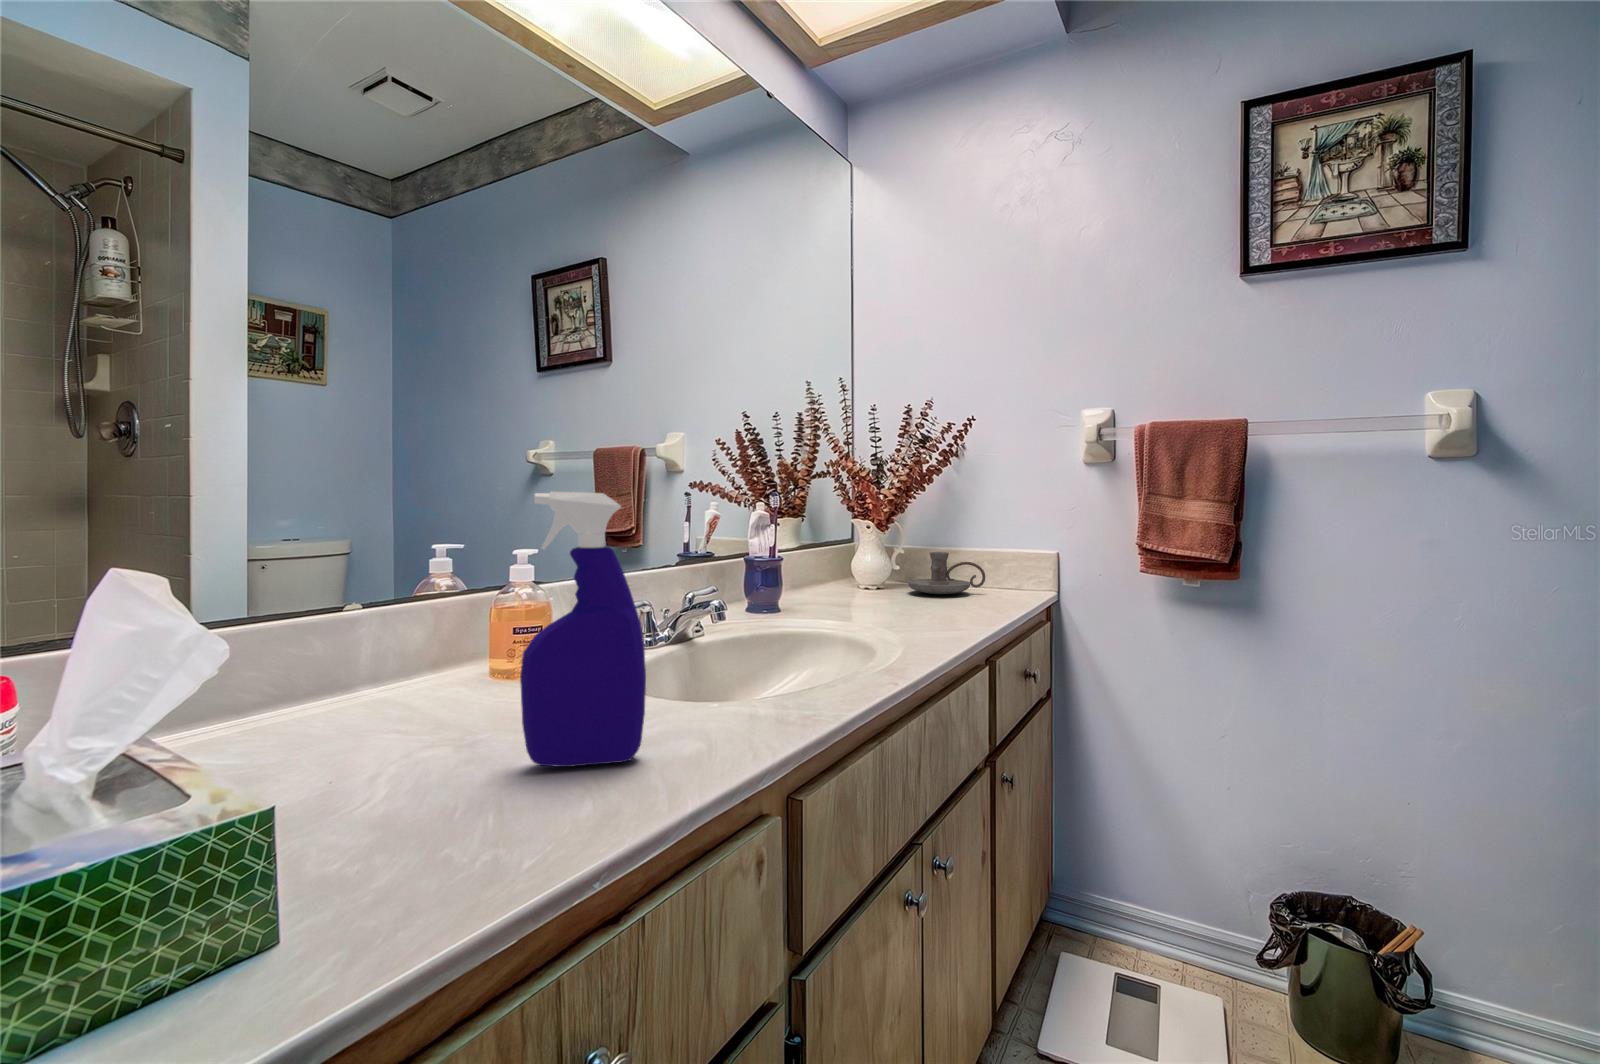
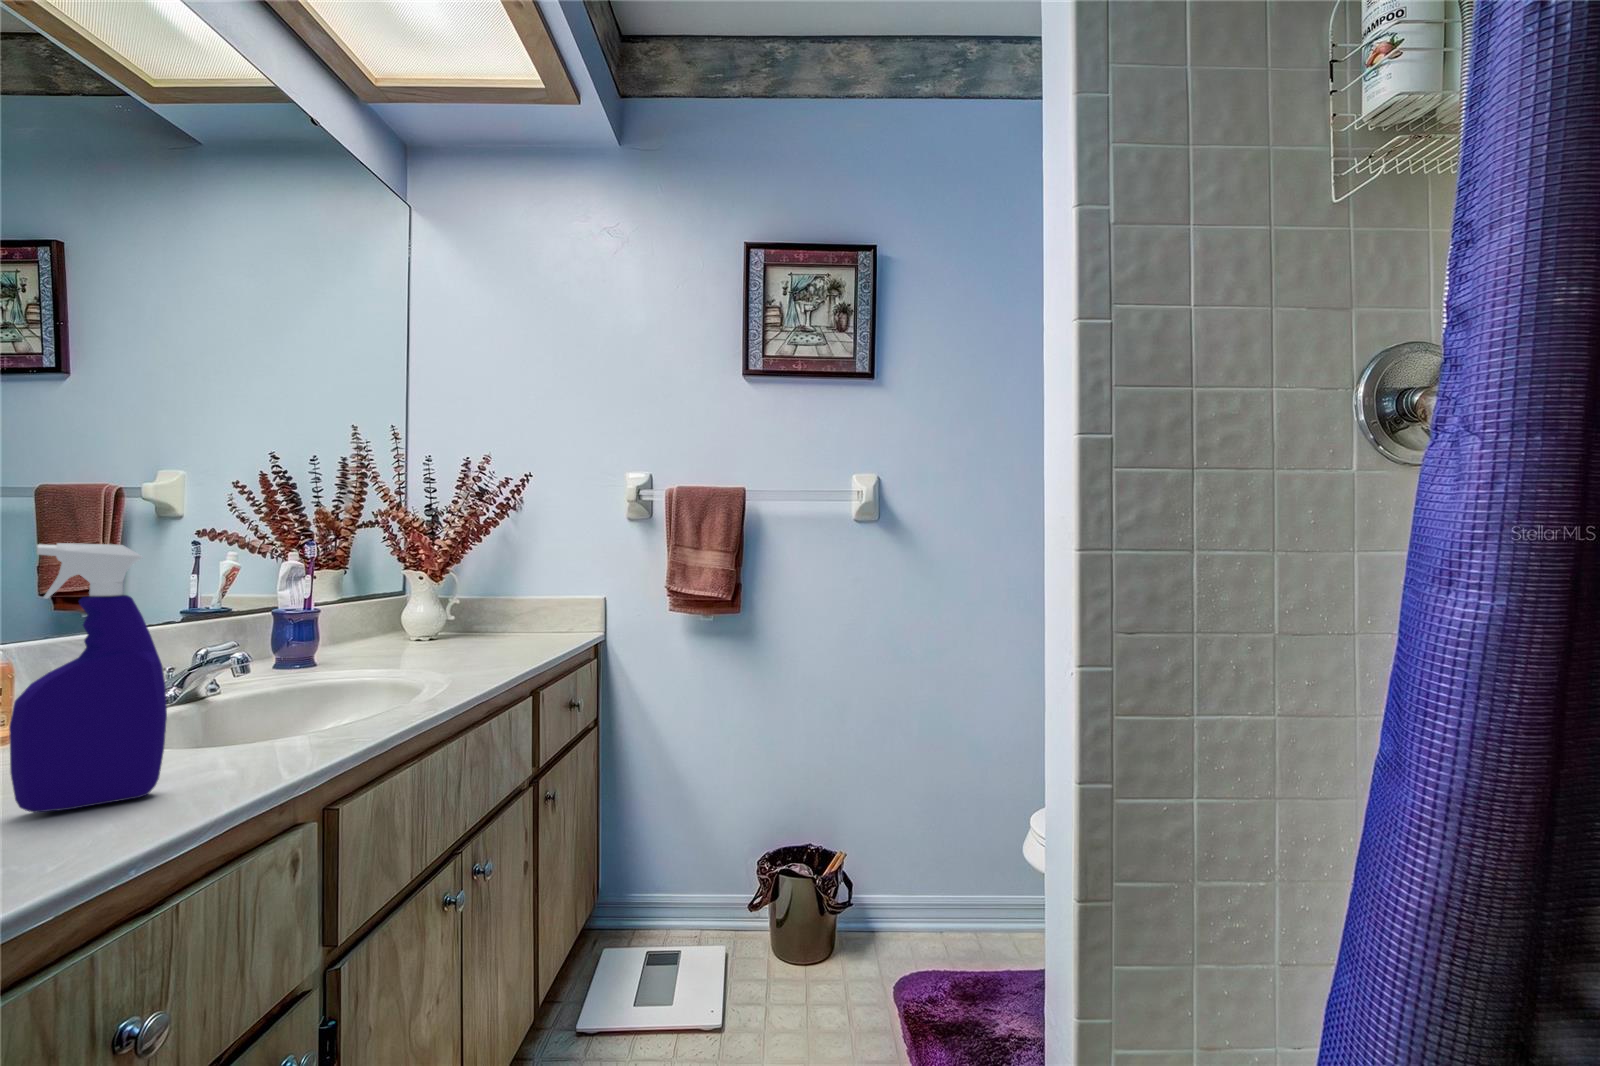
candle holder: present [908,552,985,594] -> none [463,600,541,641]

